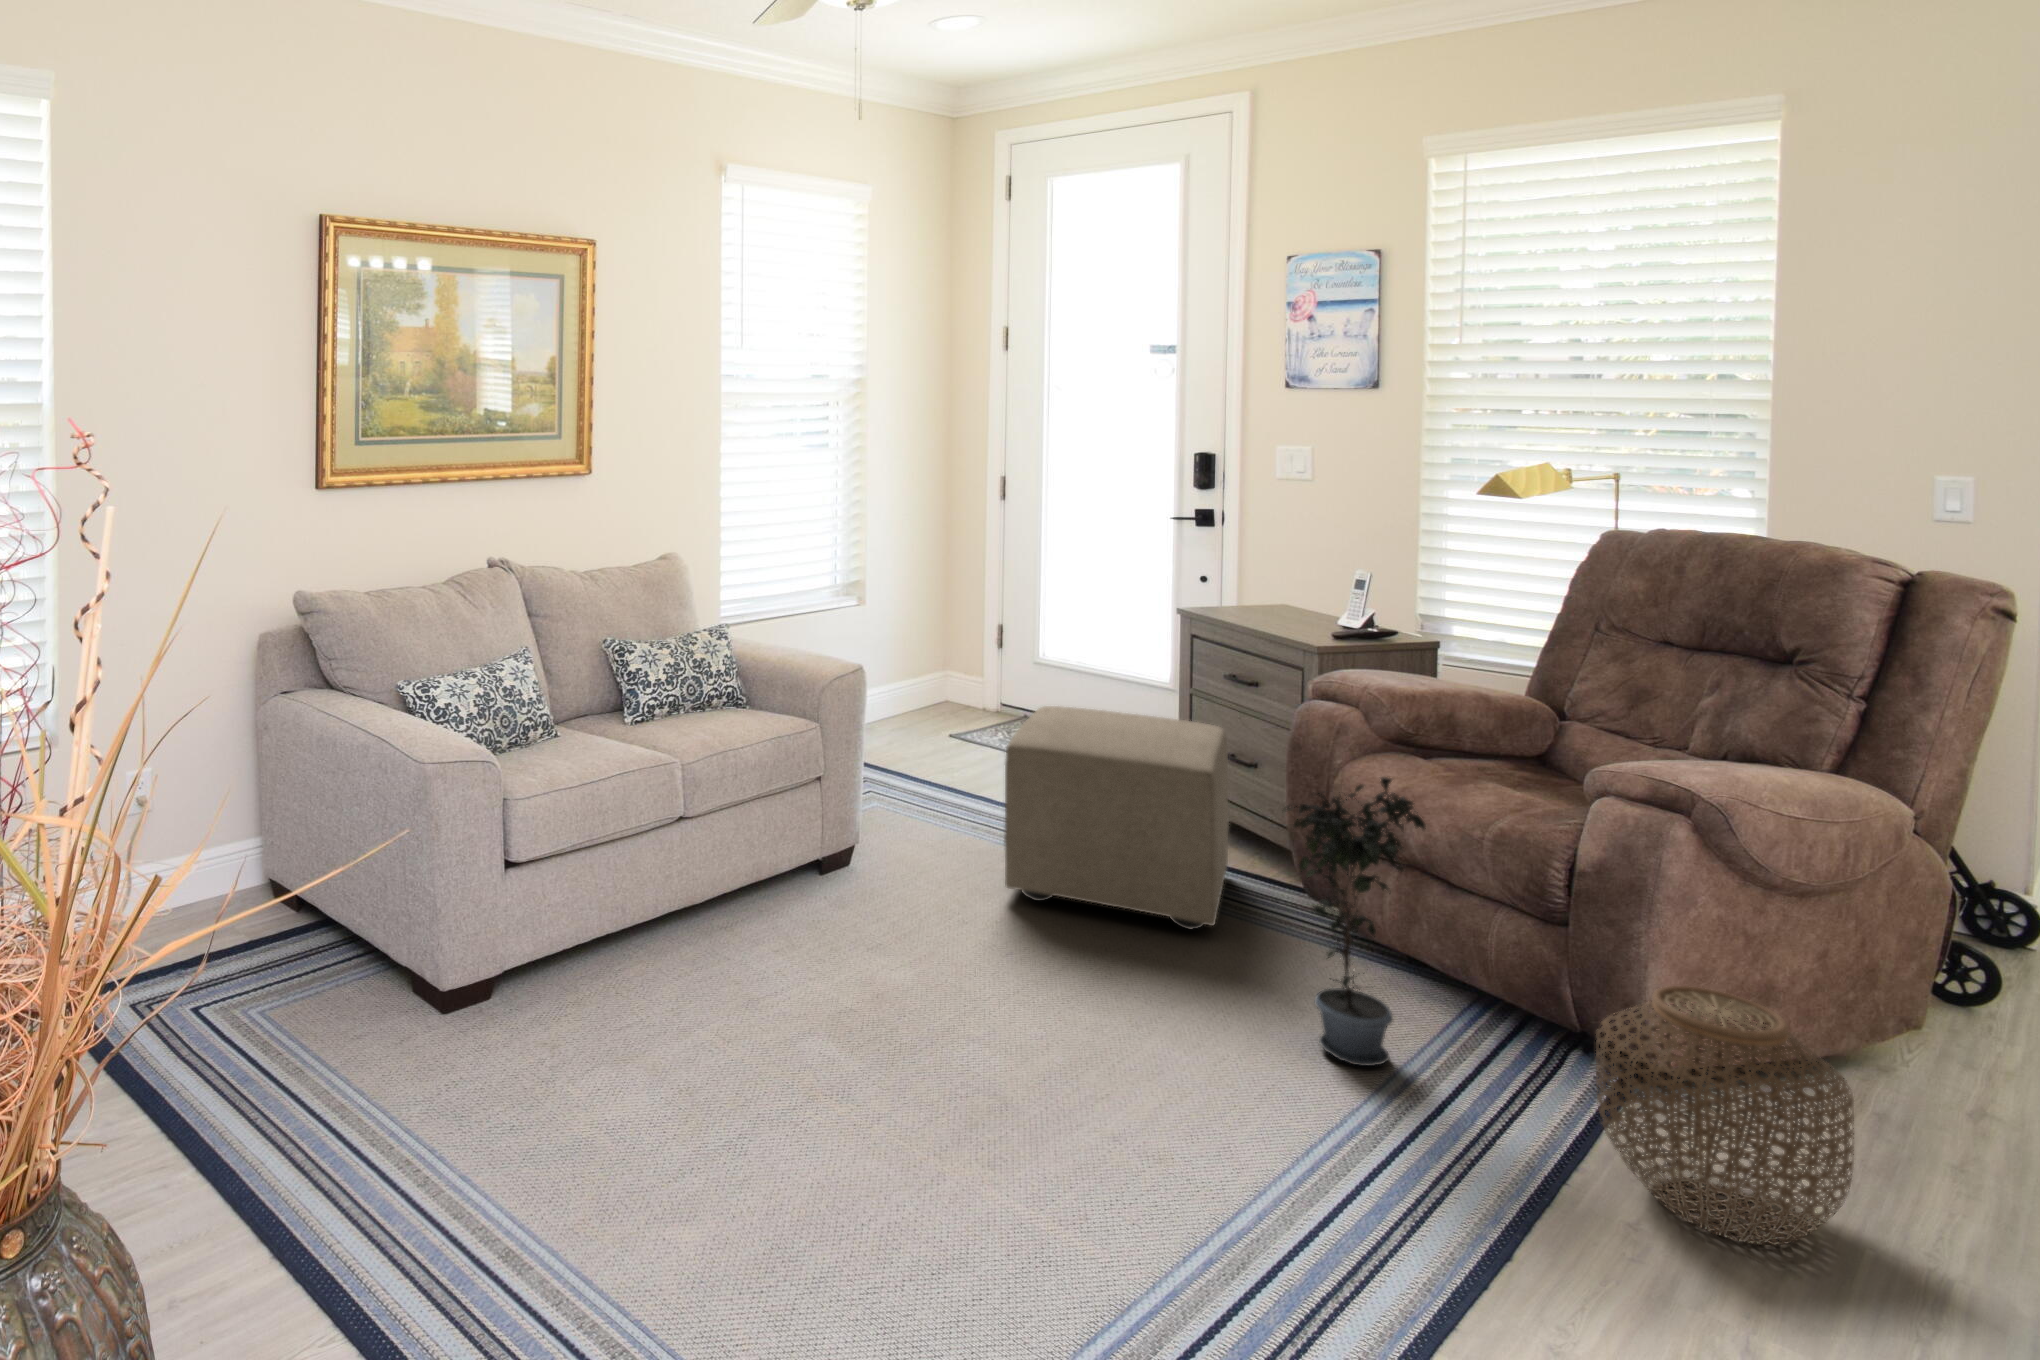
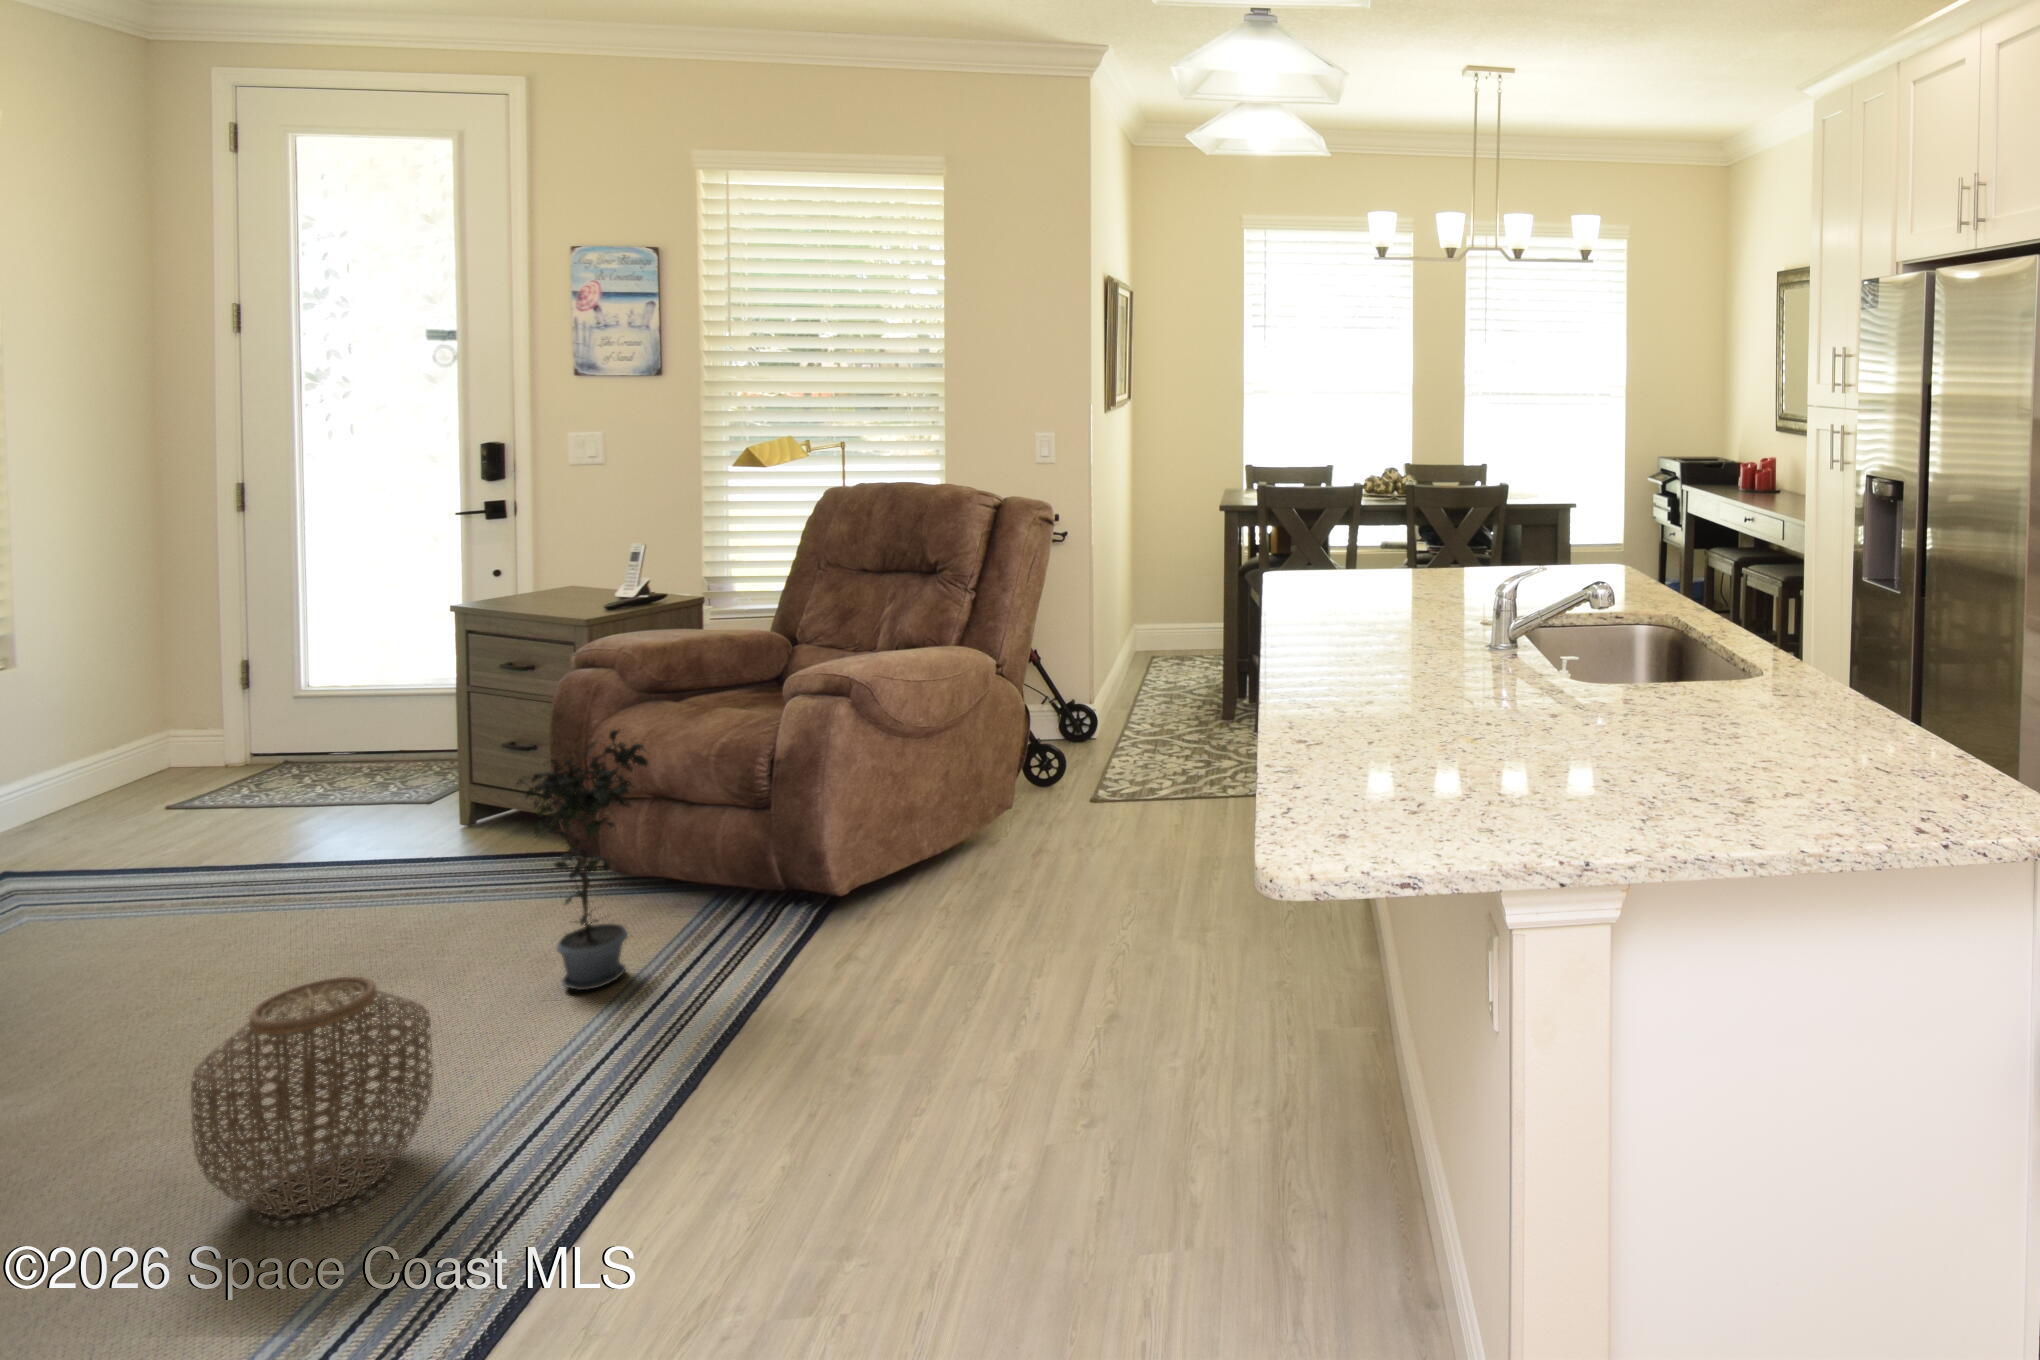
ottoman: present [1004,706,1229,930] -> none [210,720,503,961]
woven basket: present [1596,986,1854,1245] -> present [191,976,432,1215]

